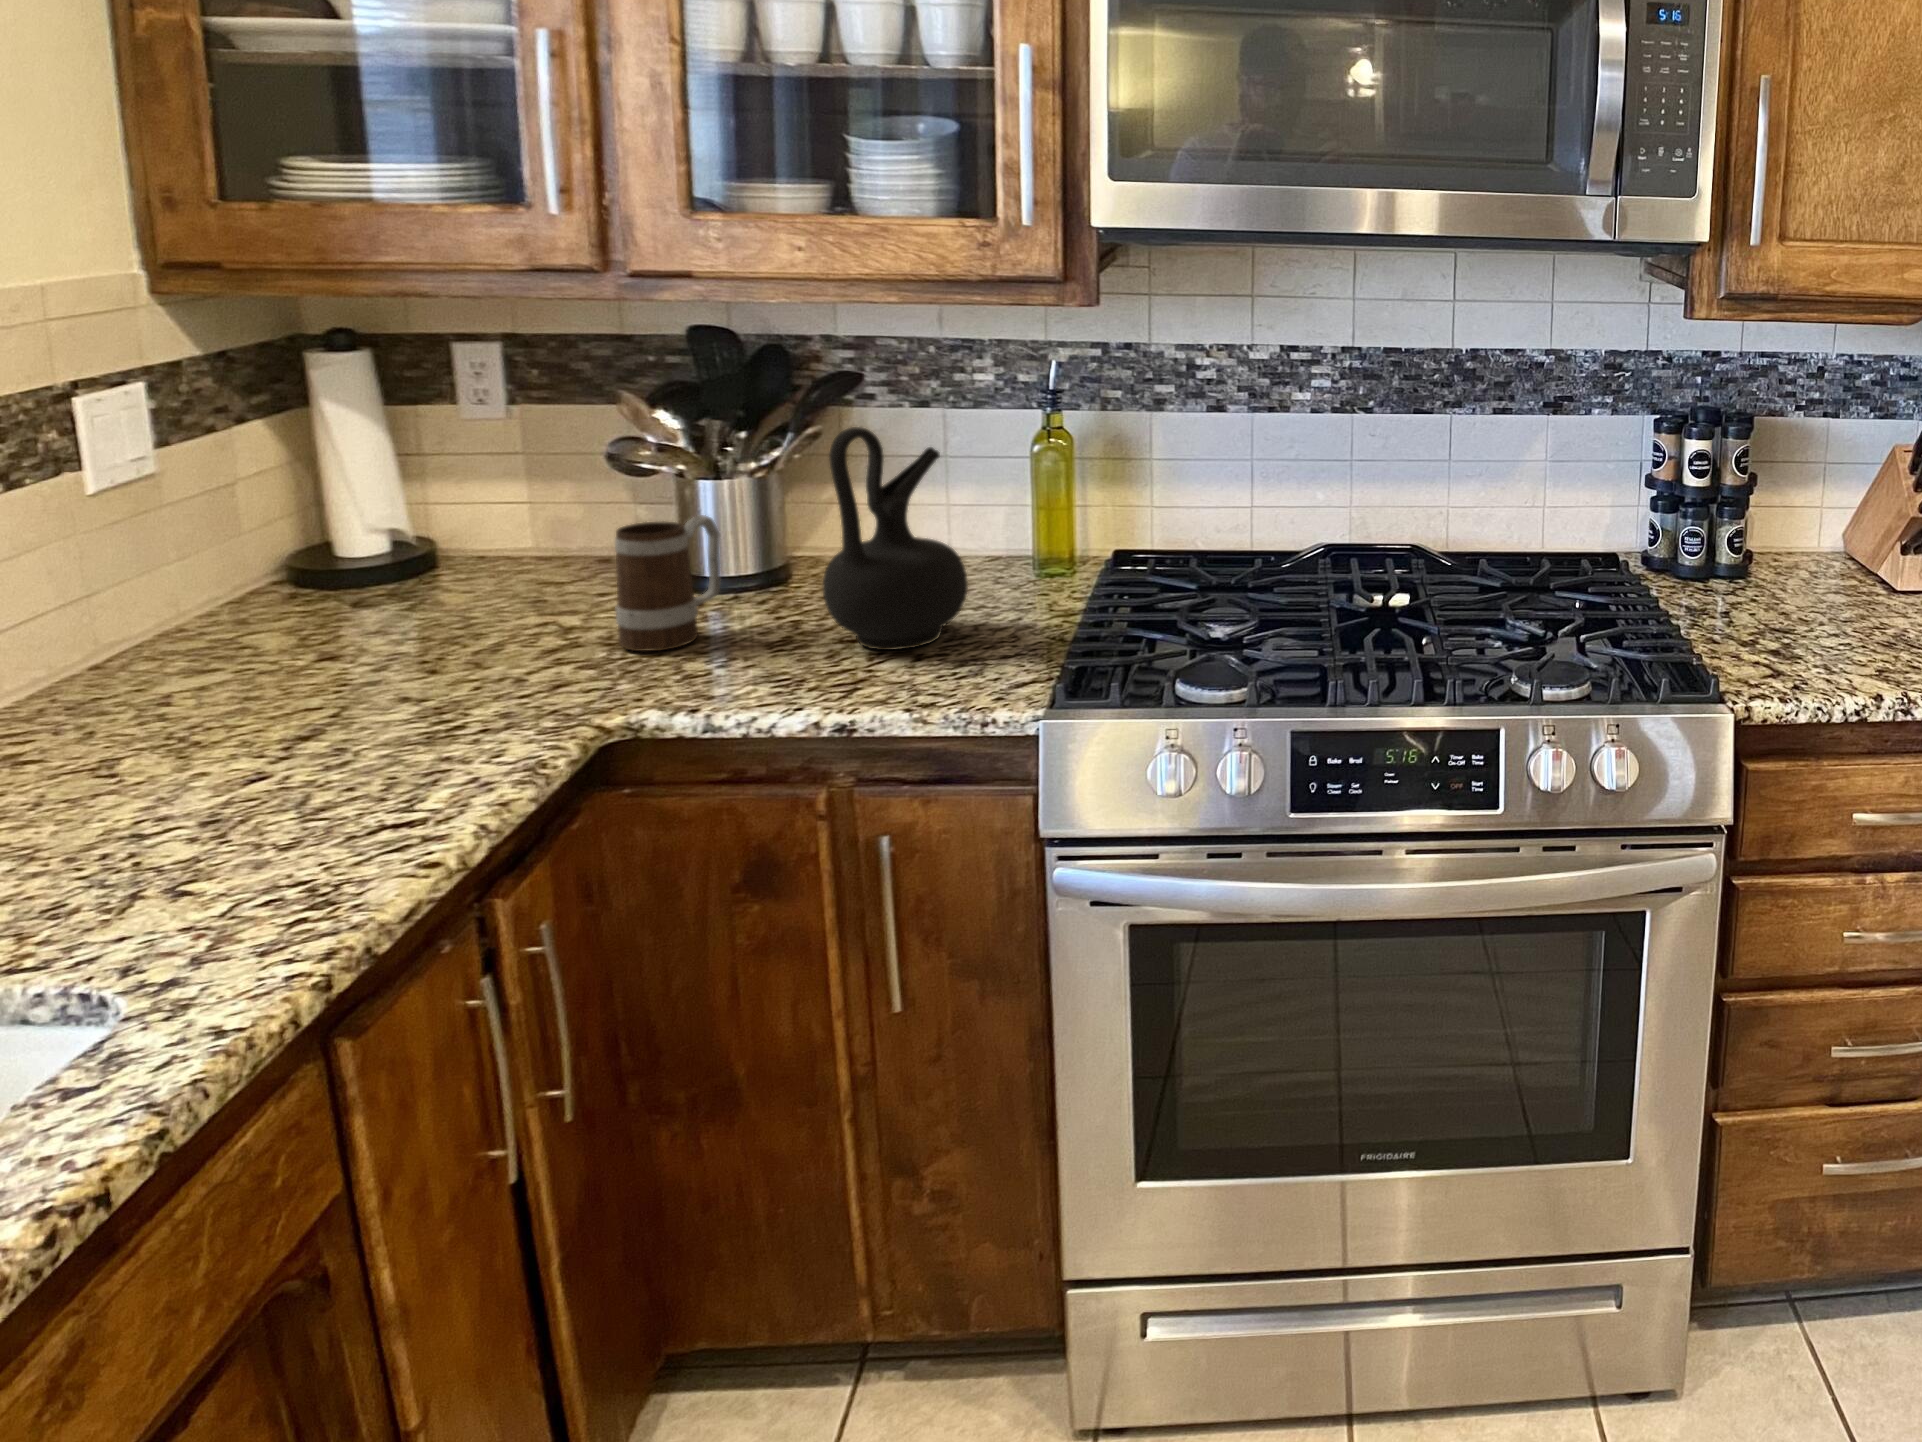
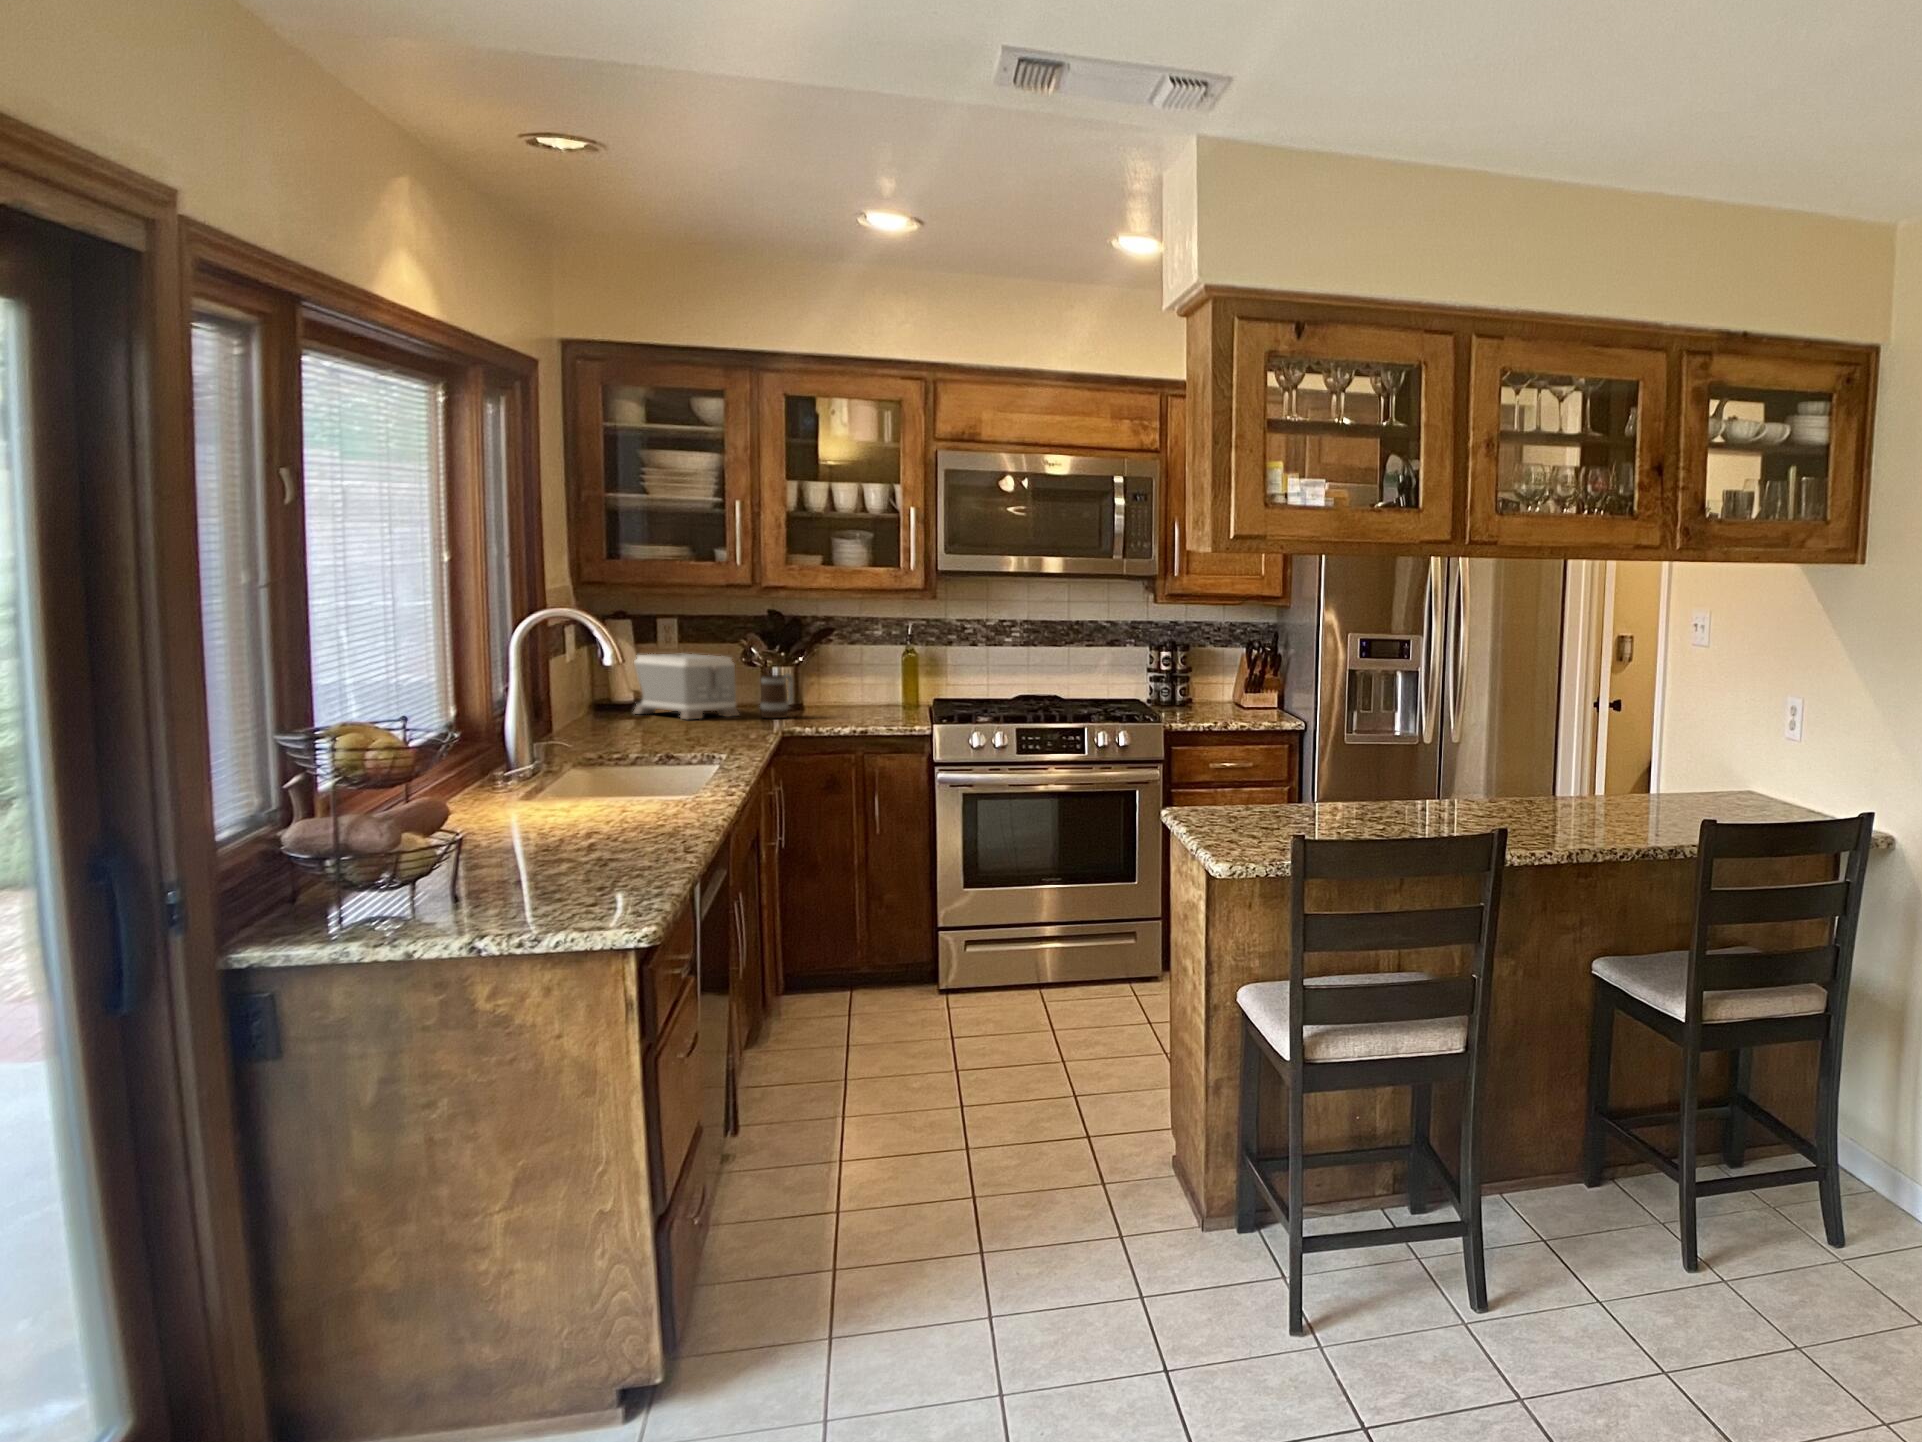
ceramic jug: present [823,427,968,650] -> none [838,638,890,717]
toaster: none [335,440,588,657] -> present [633,654,739,719]

